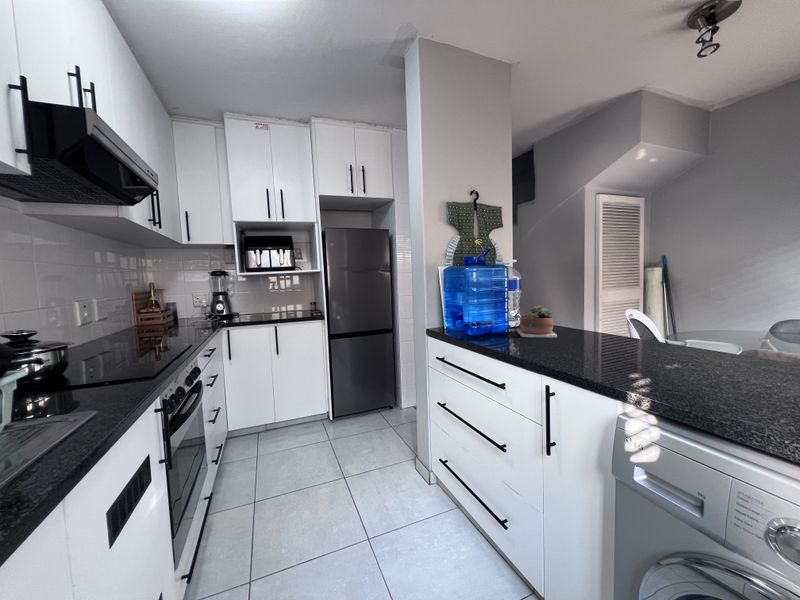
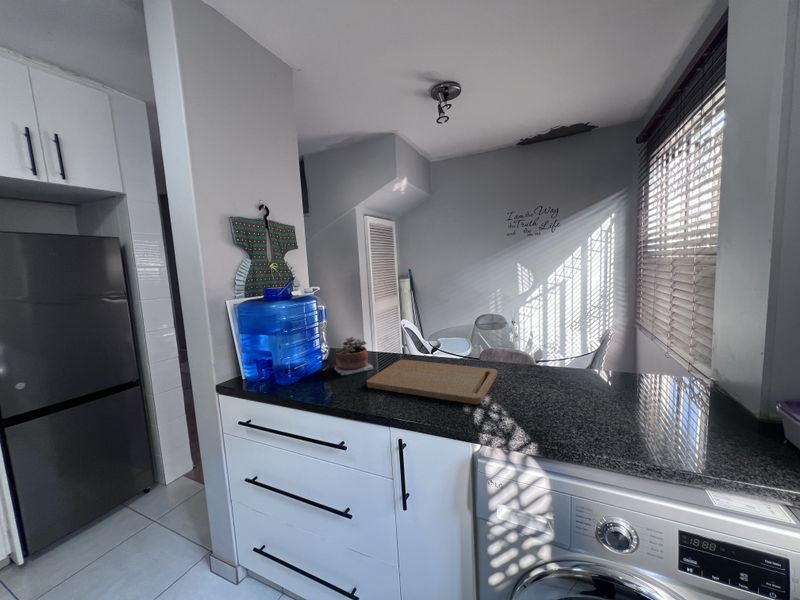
cutting board: none [539,334,717,376] -> present [367,360,497,404]

